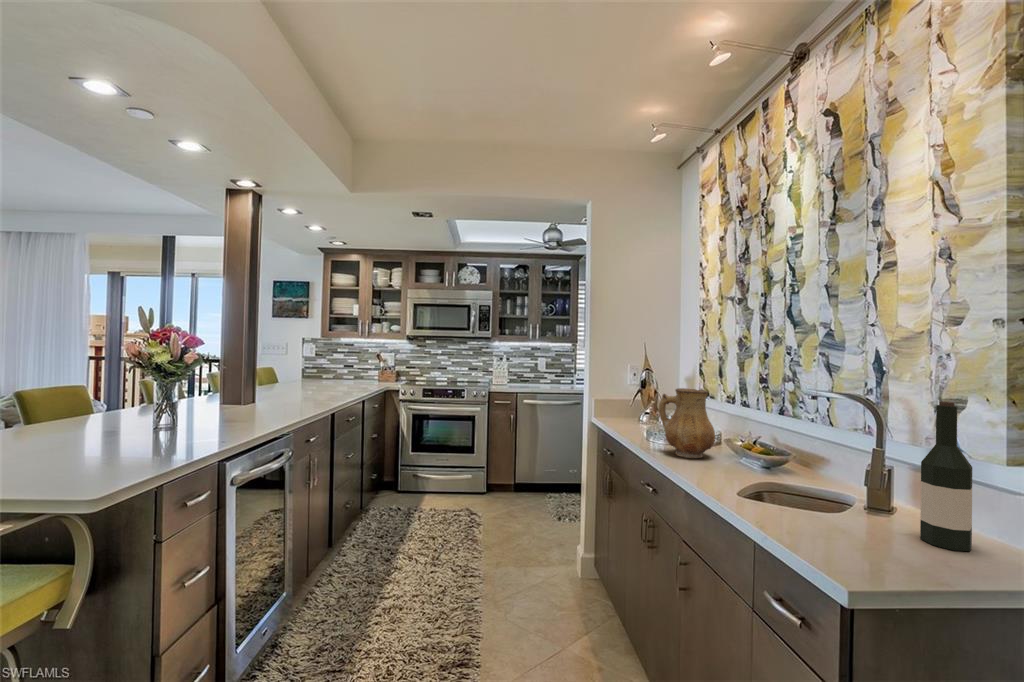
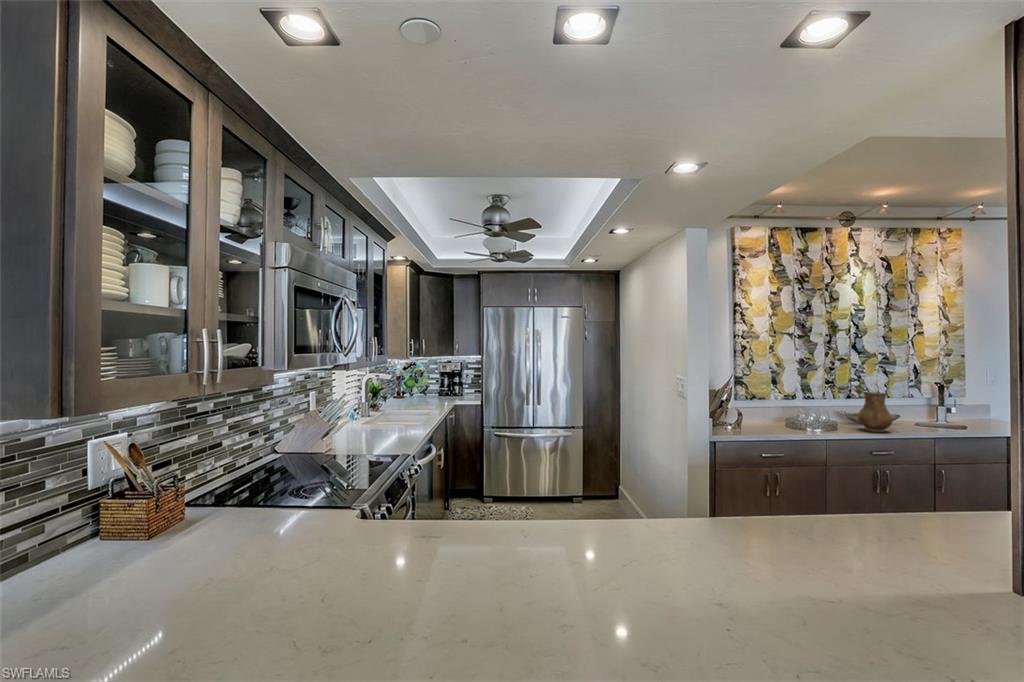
wine bottle: present [920,401,972,551] -> none [964,382,981,426]

